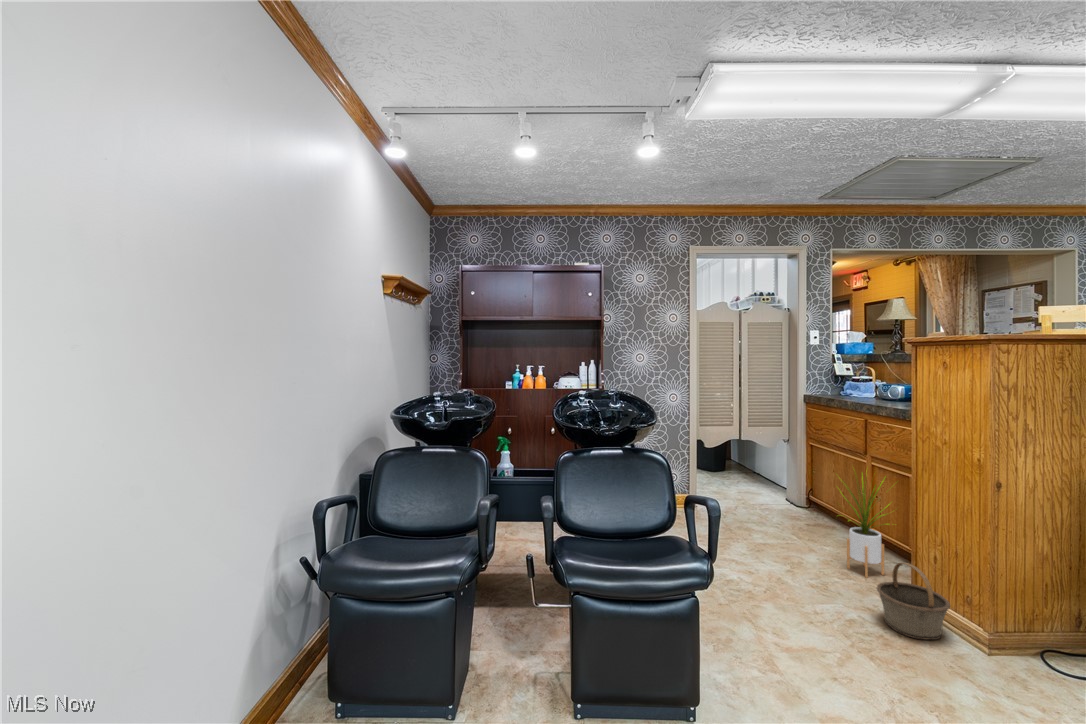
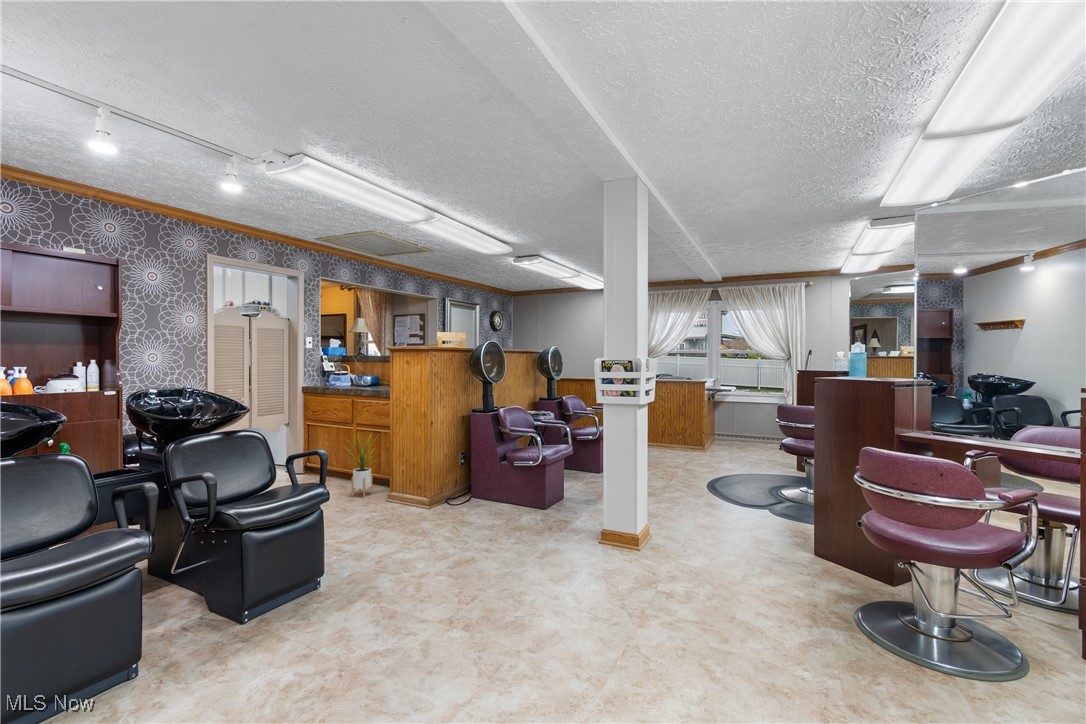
basket: present [877,563,950,640] -> none [380,475,414,514]

